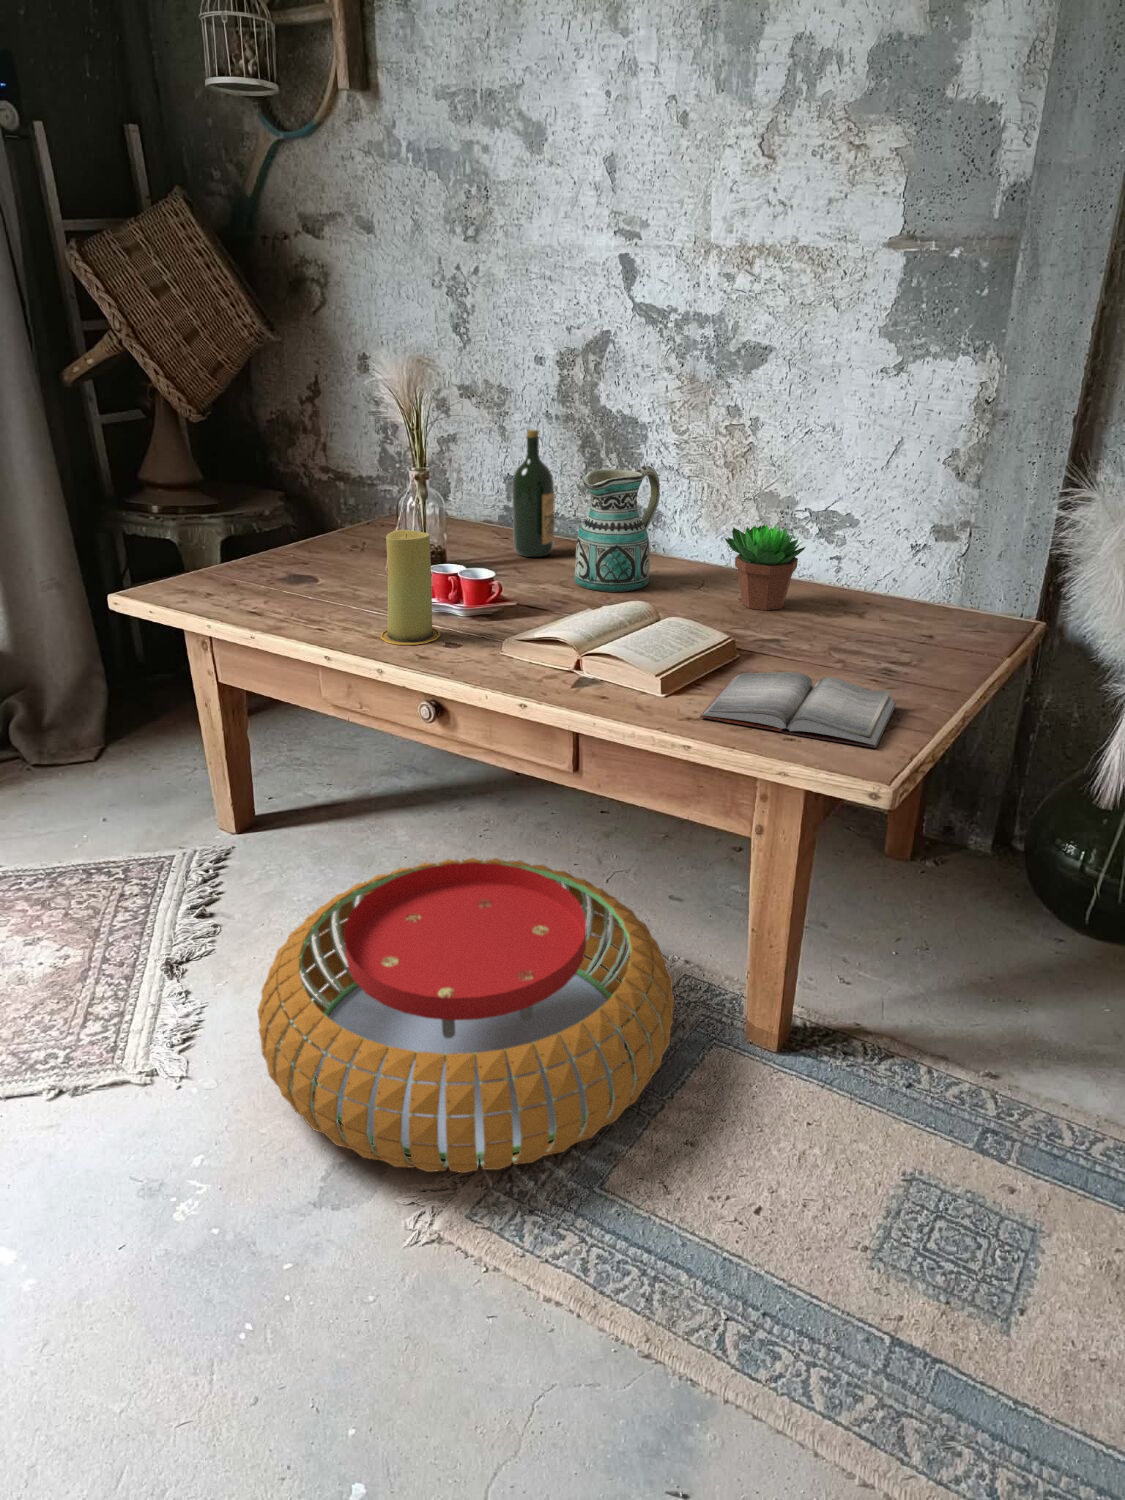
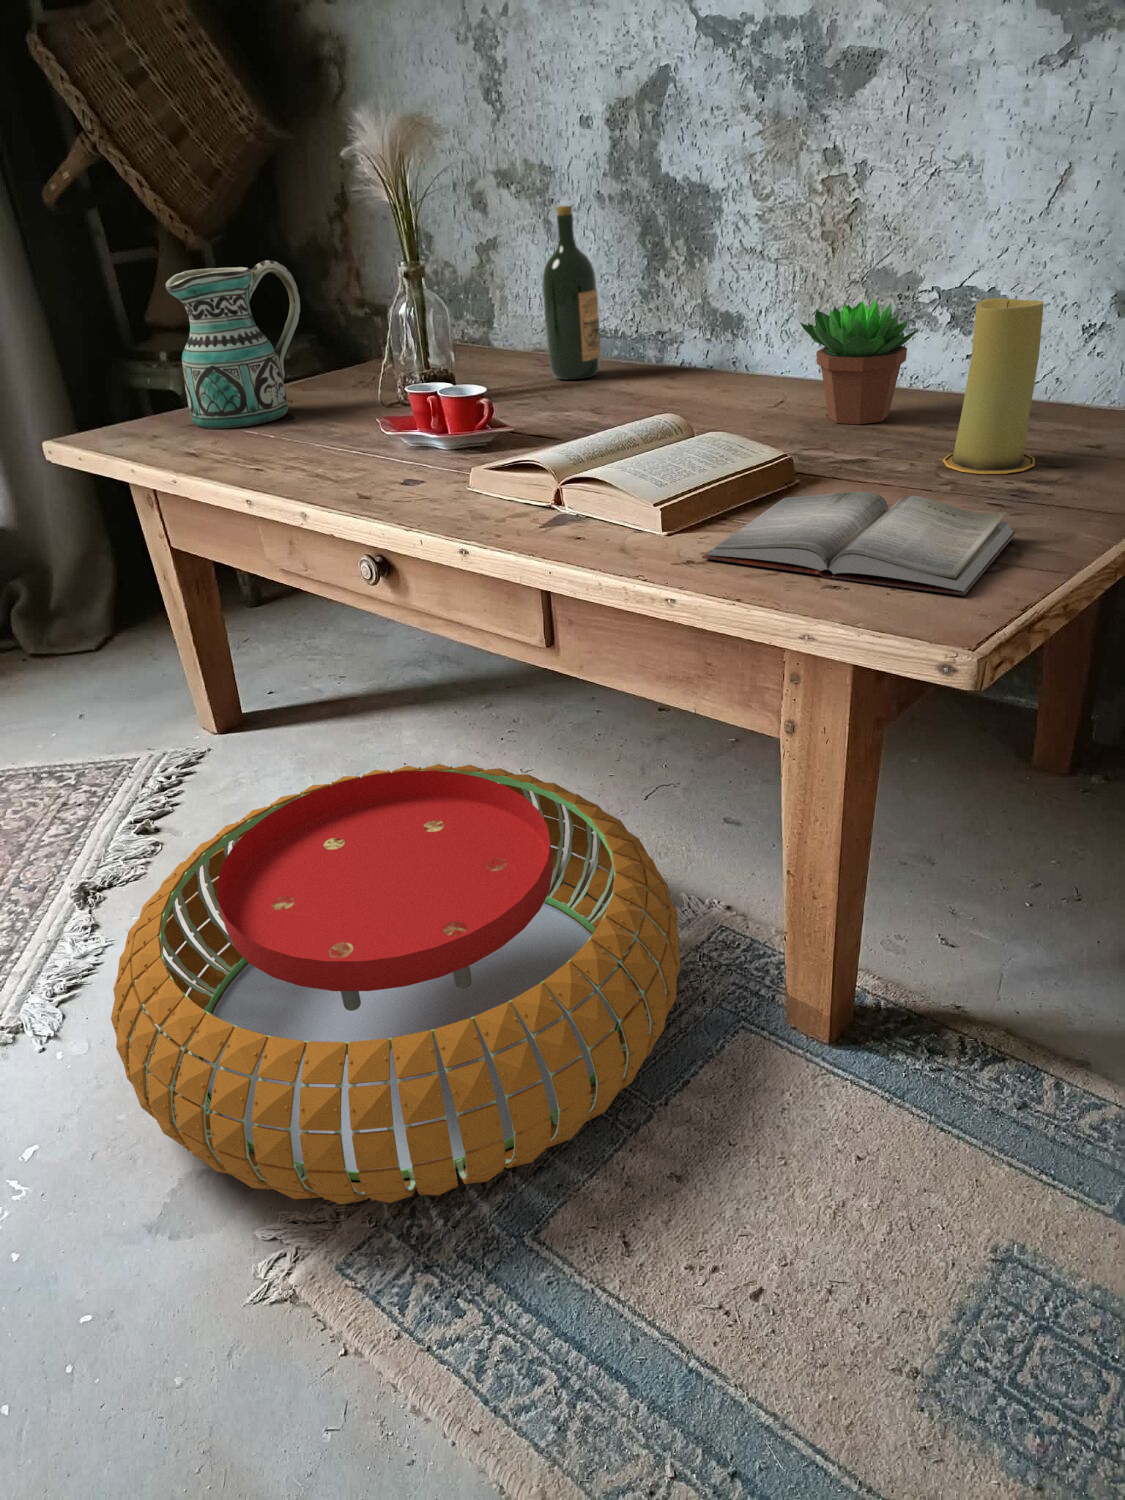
ceramic pitcher: present [574,466,660,592] -> present [166,260,300,428]
candle: present [381,529,440,645] -> present [943,298,1044,474]

